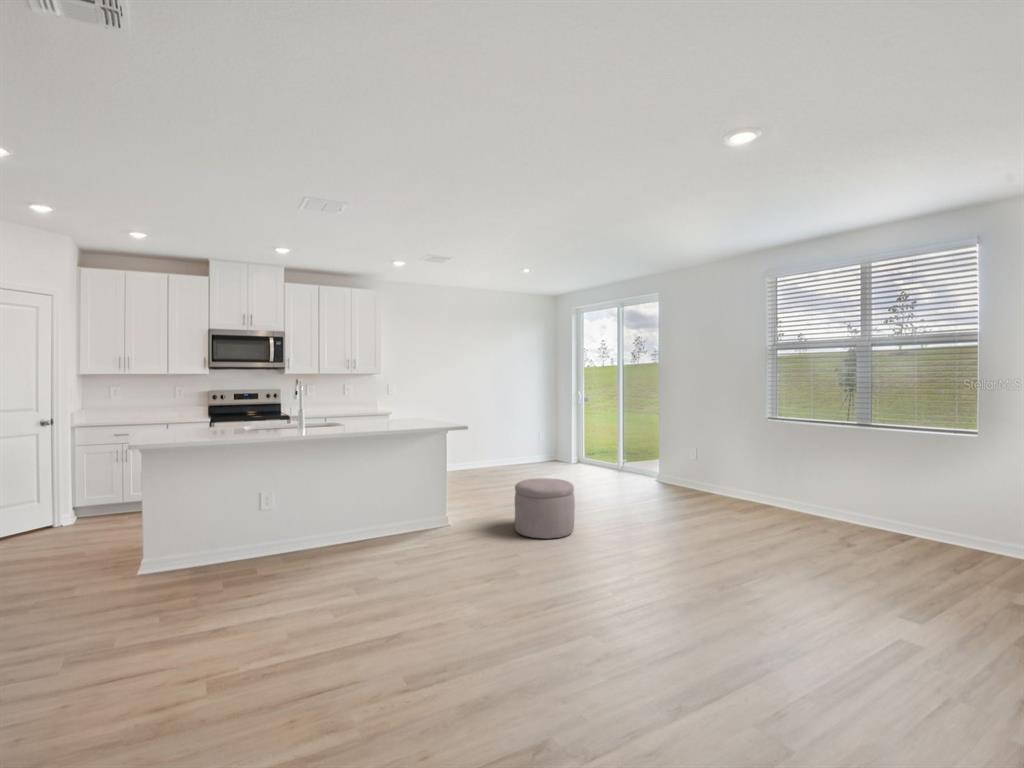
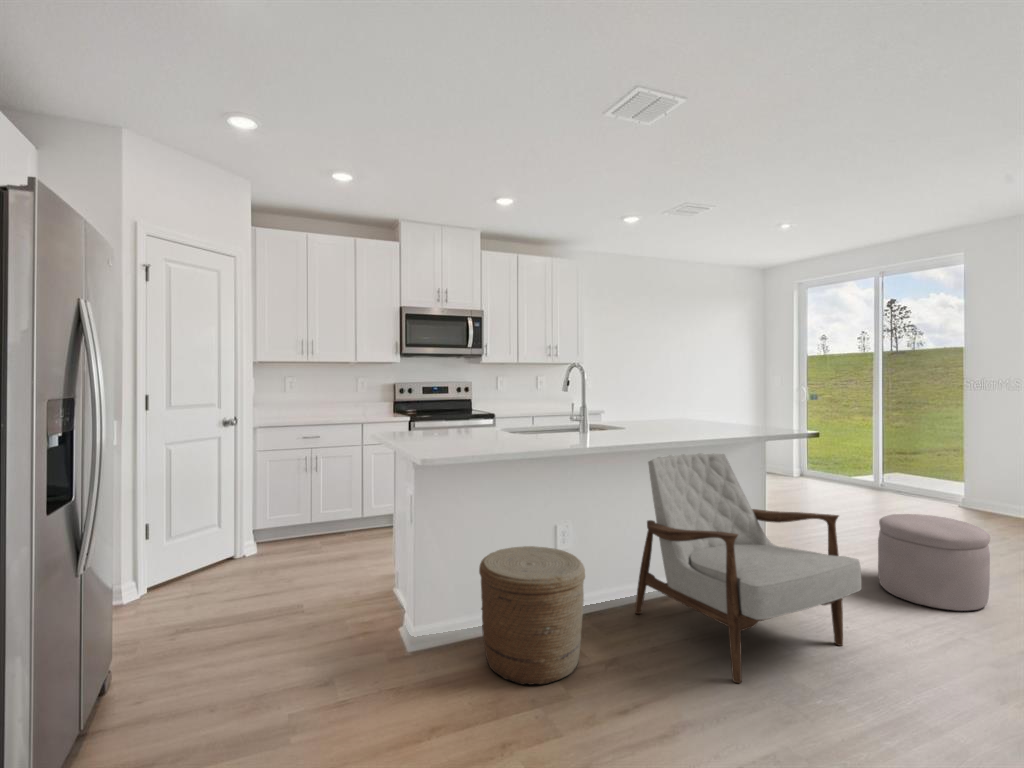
armchair: none [321,438,444,578] -> present [635,453,861,683]
woven basket: none [179,501,257,584] -> present [479,546,585,685]

